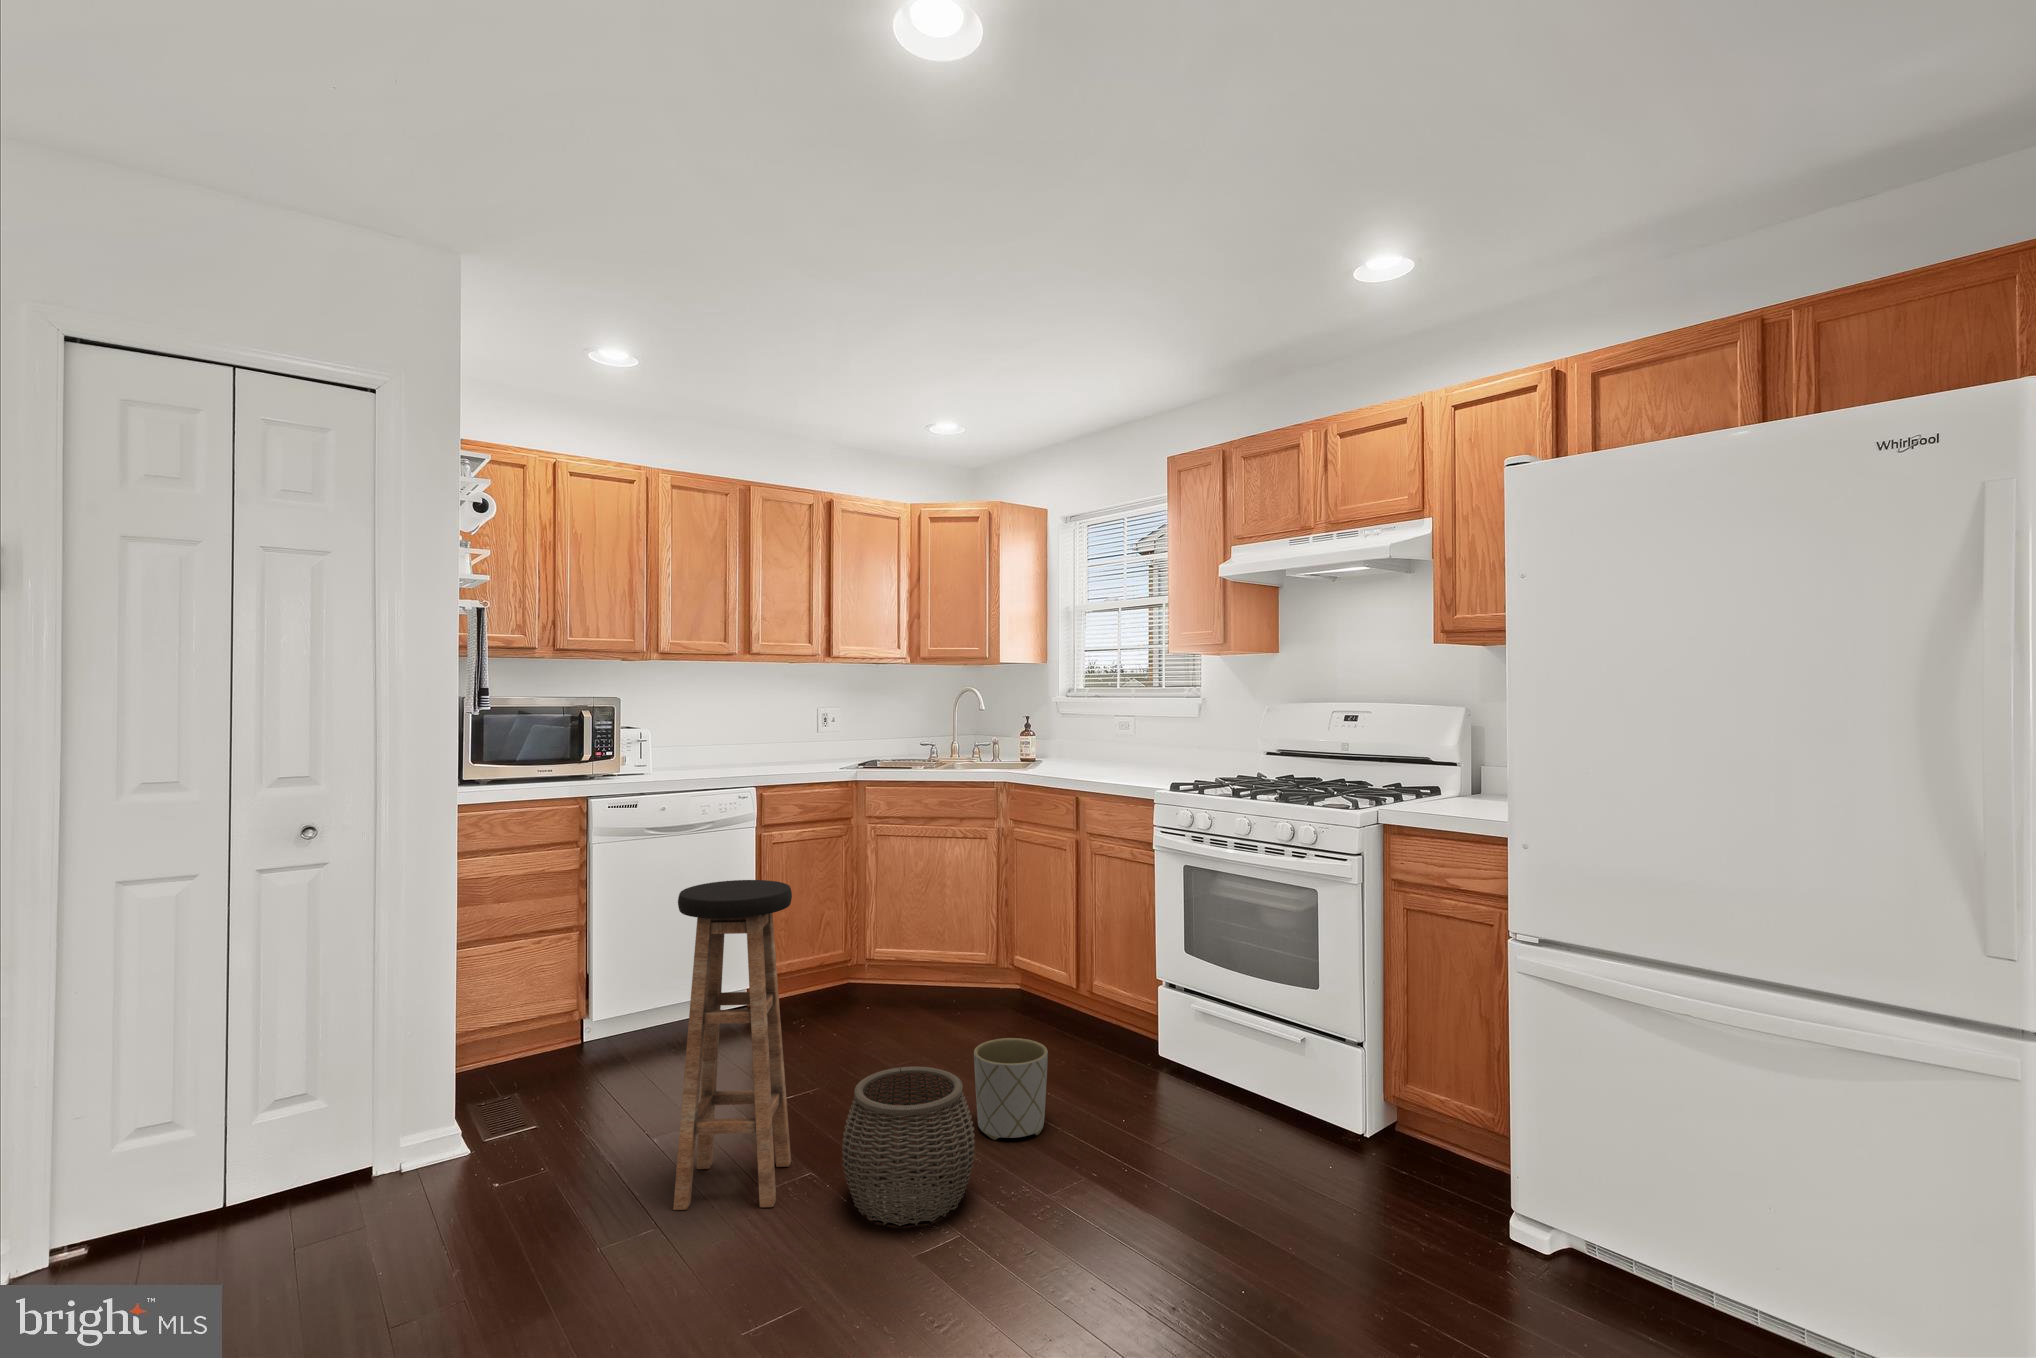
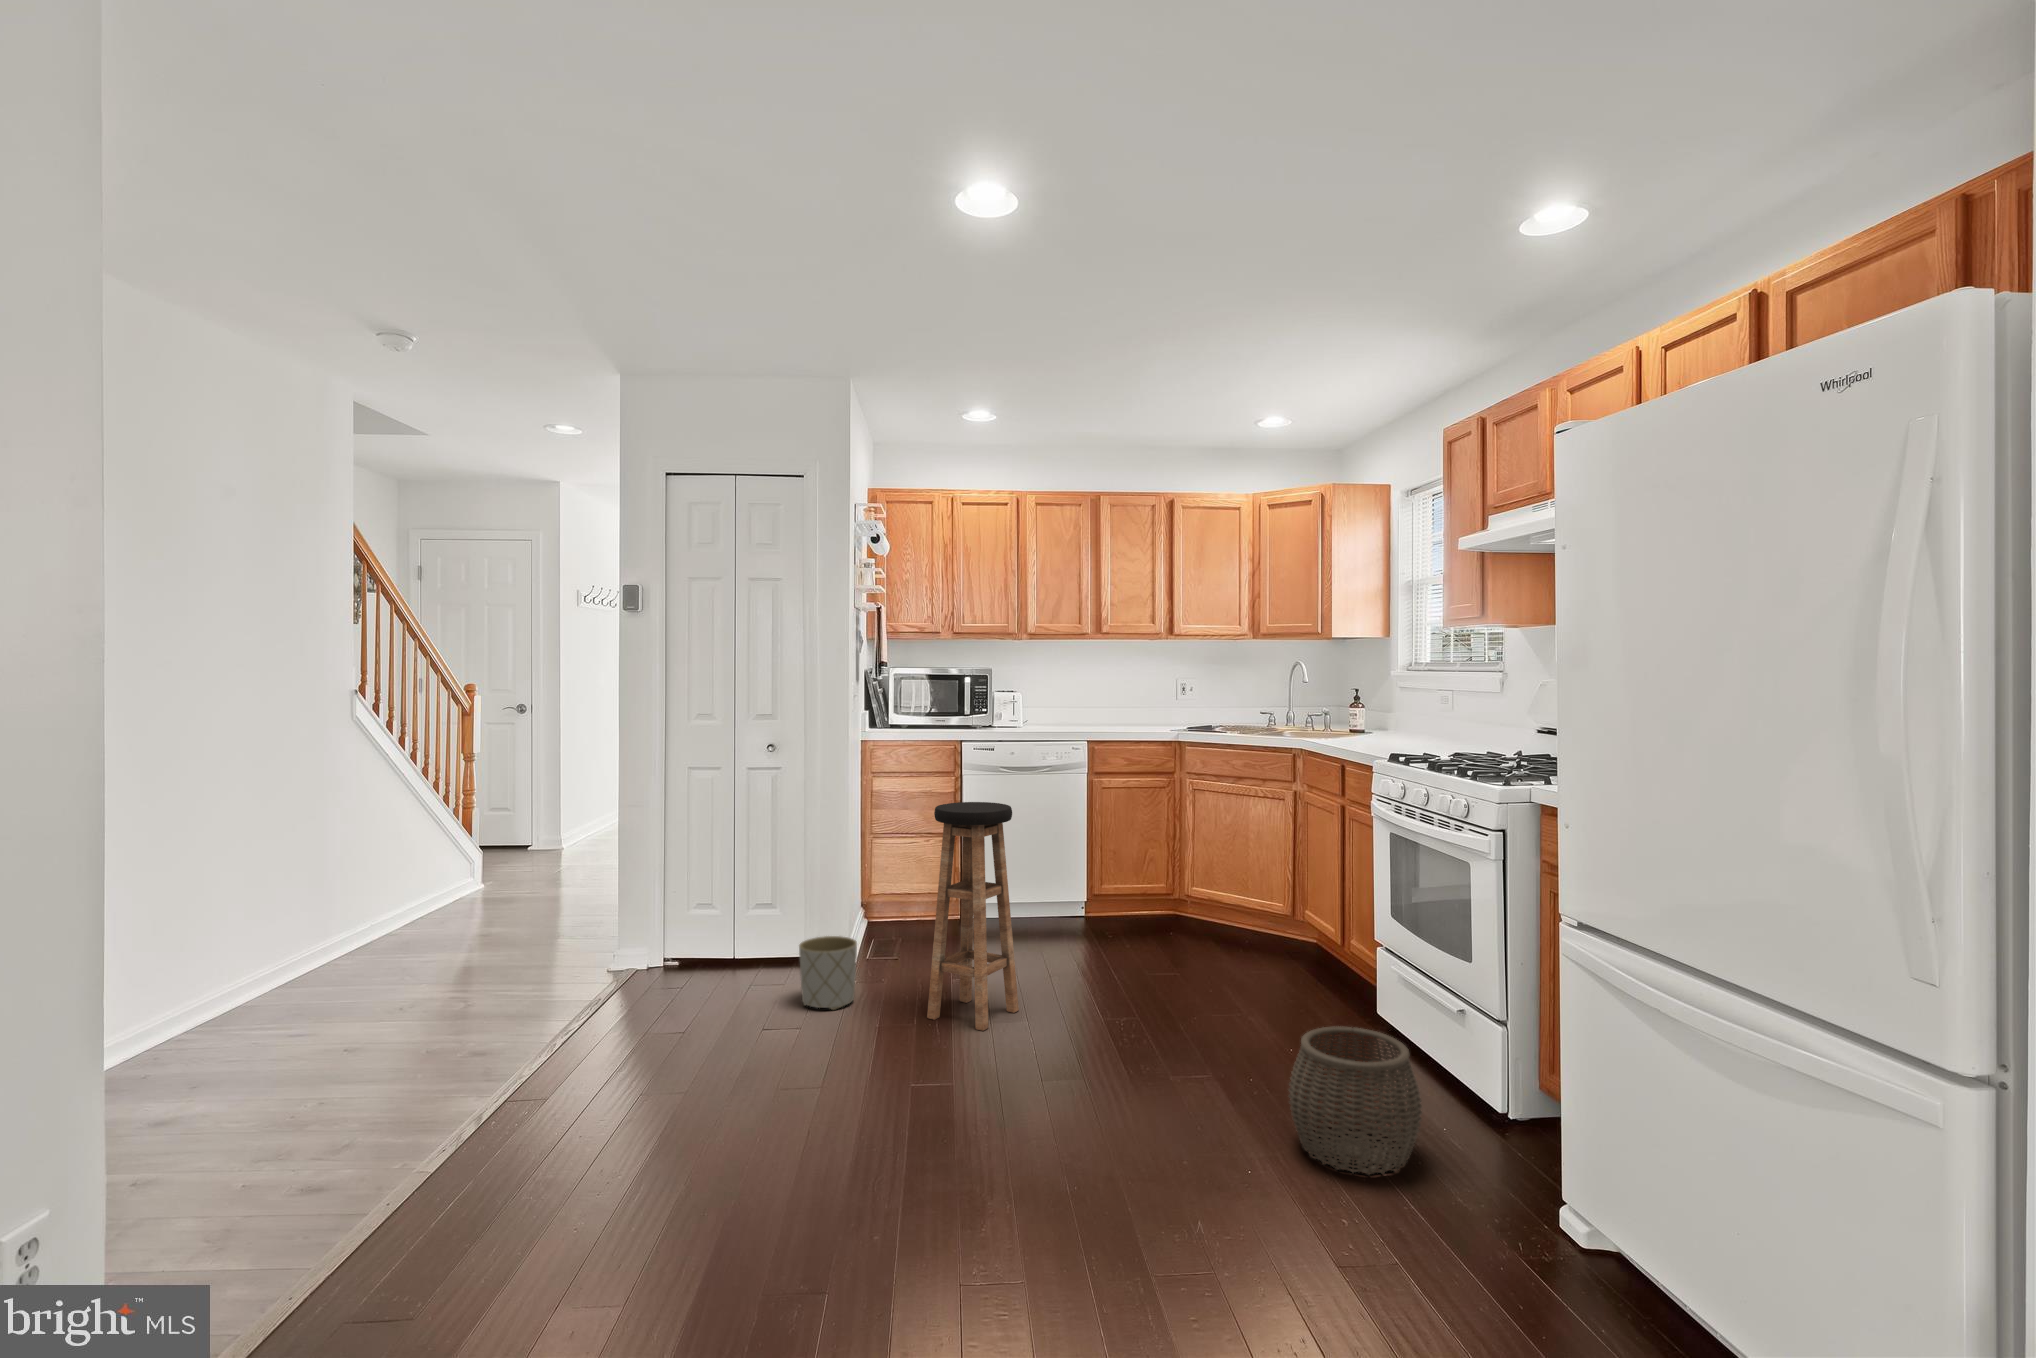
planter: present [974,1038,1048,1140] -> present [799,936,857,1010]
woven basket: present [842,1066,975,1226] -> present [1289,1026,1422,1175]

